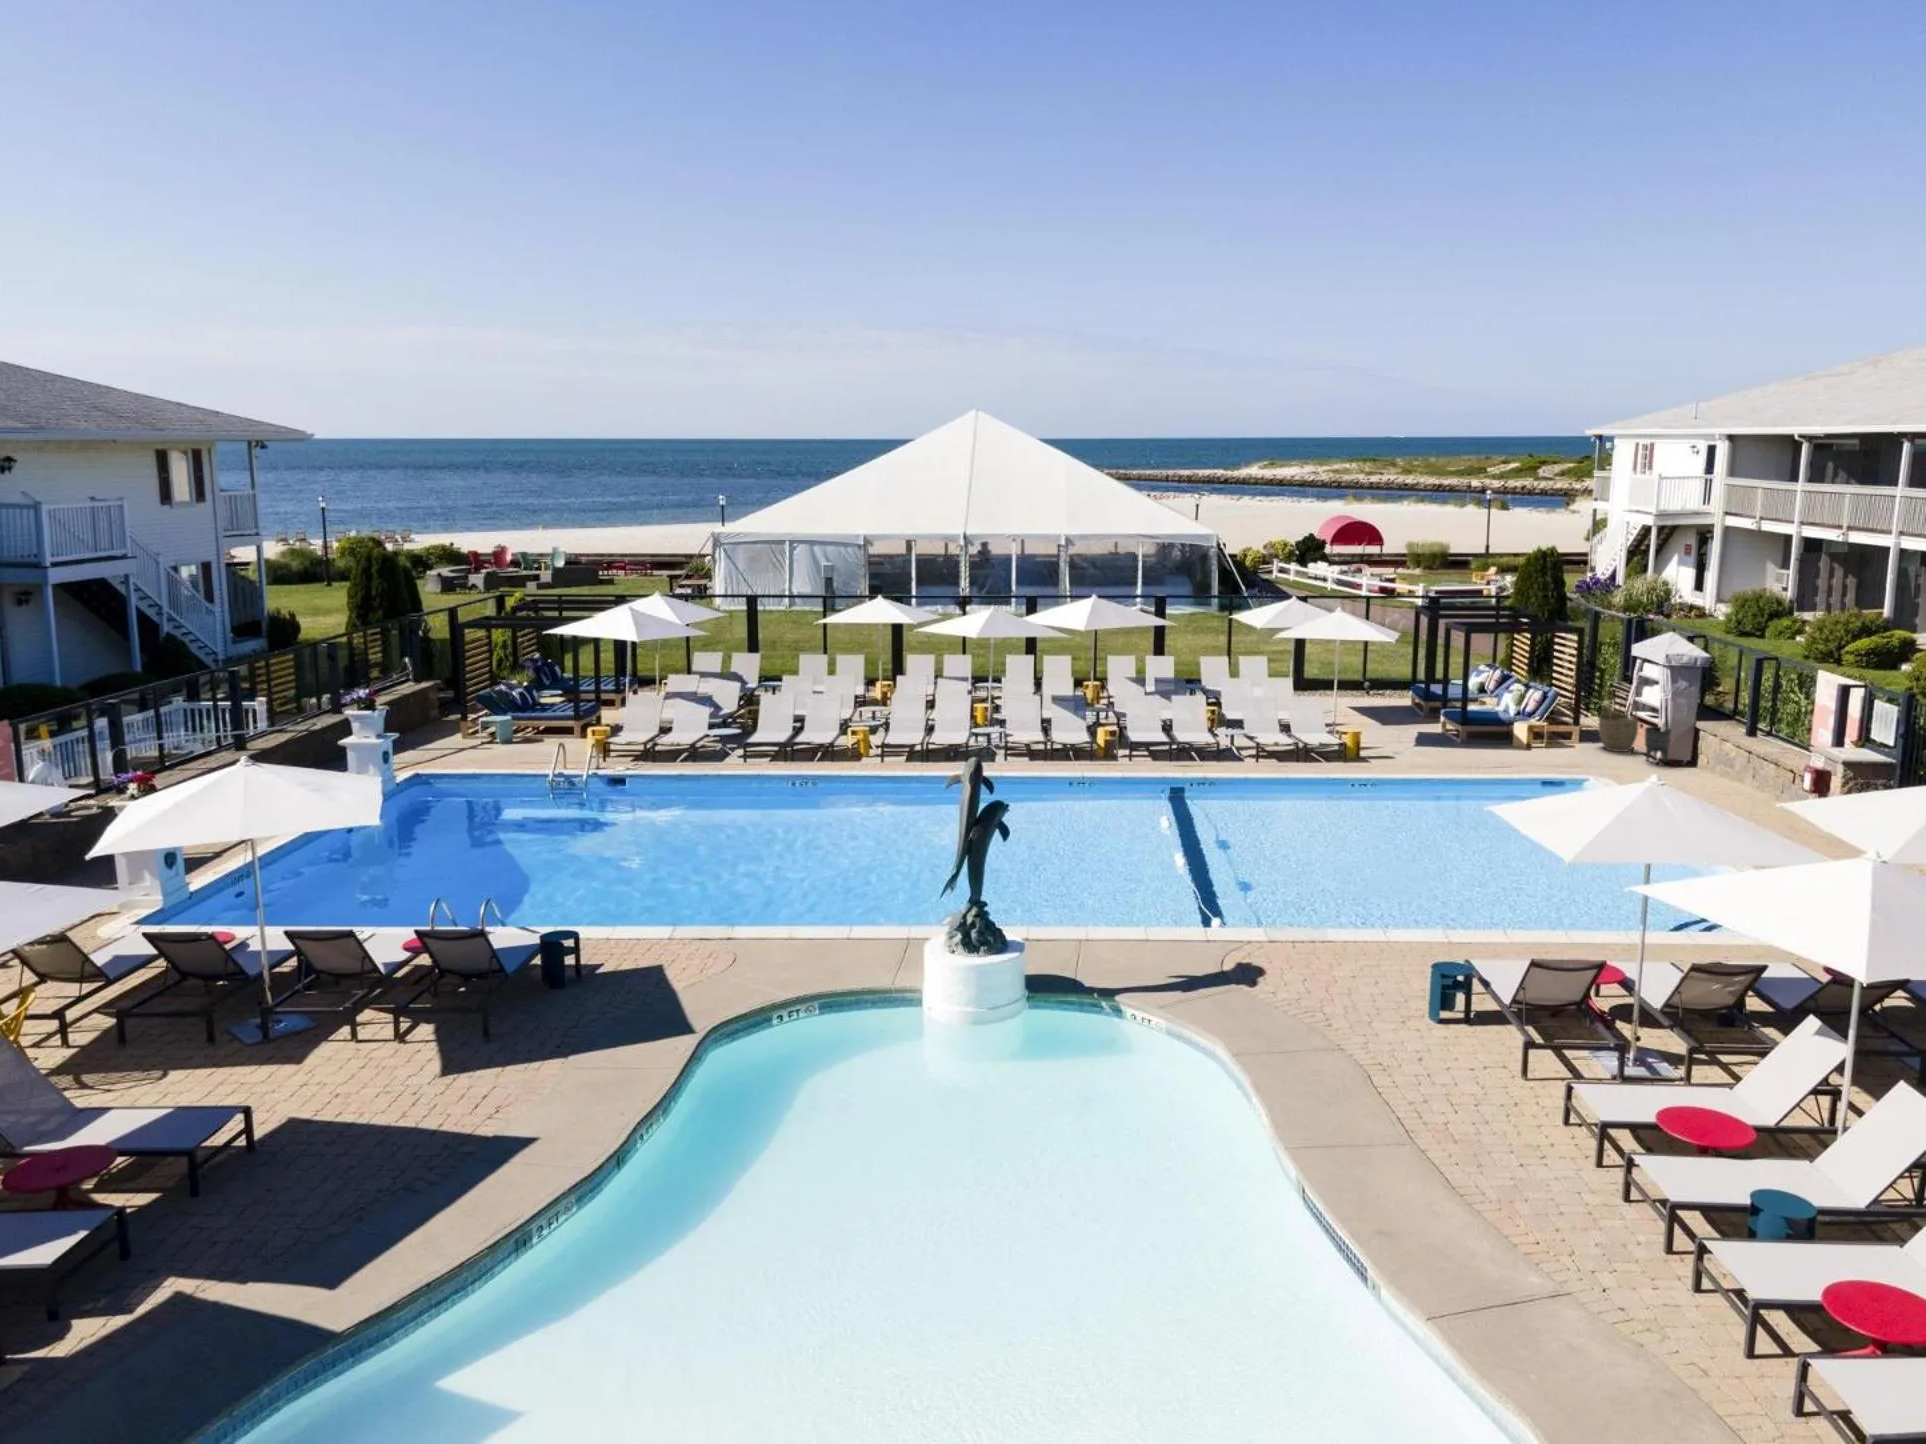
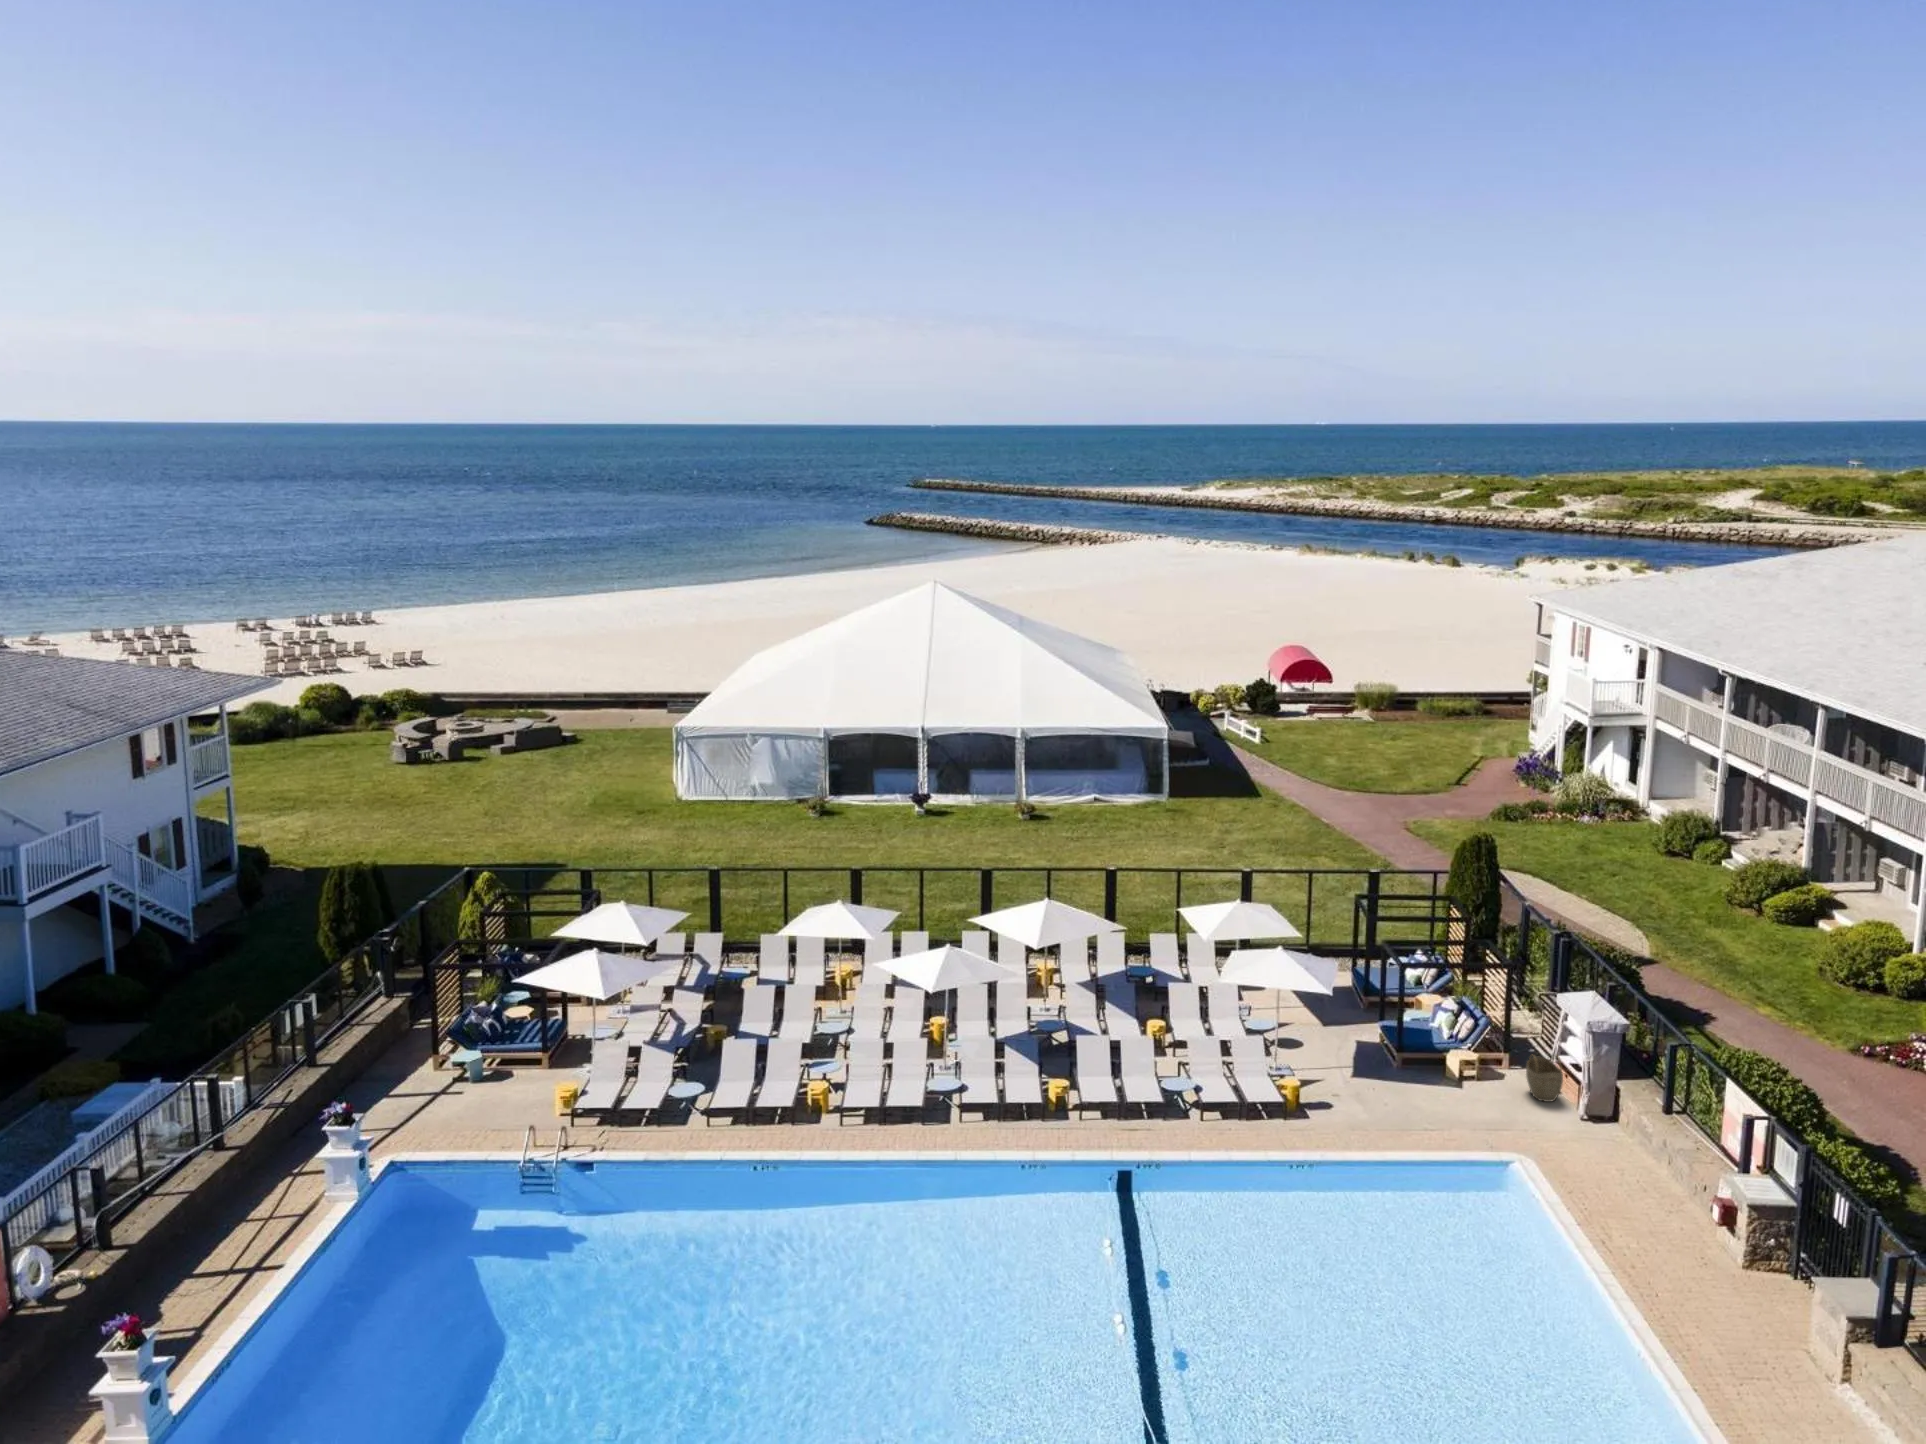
planter: present [1645,726,1672,764] -> none [1568,1088,1593,1128]

